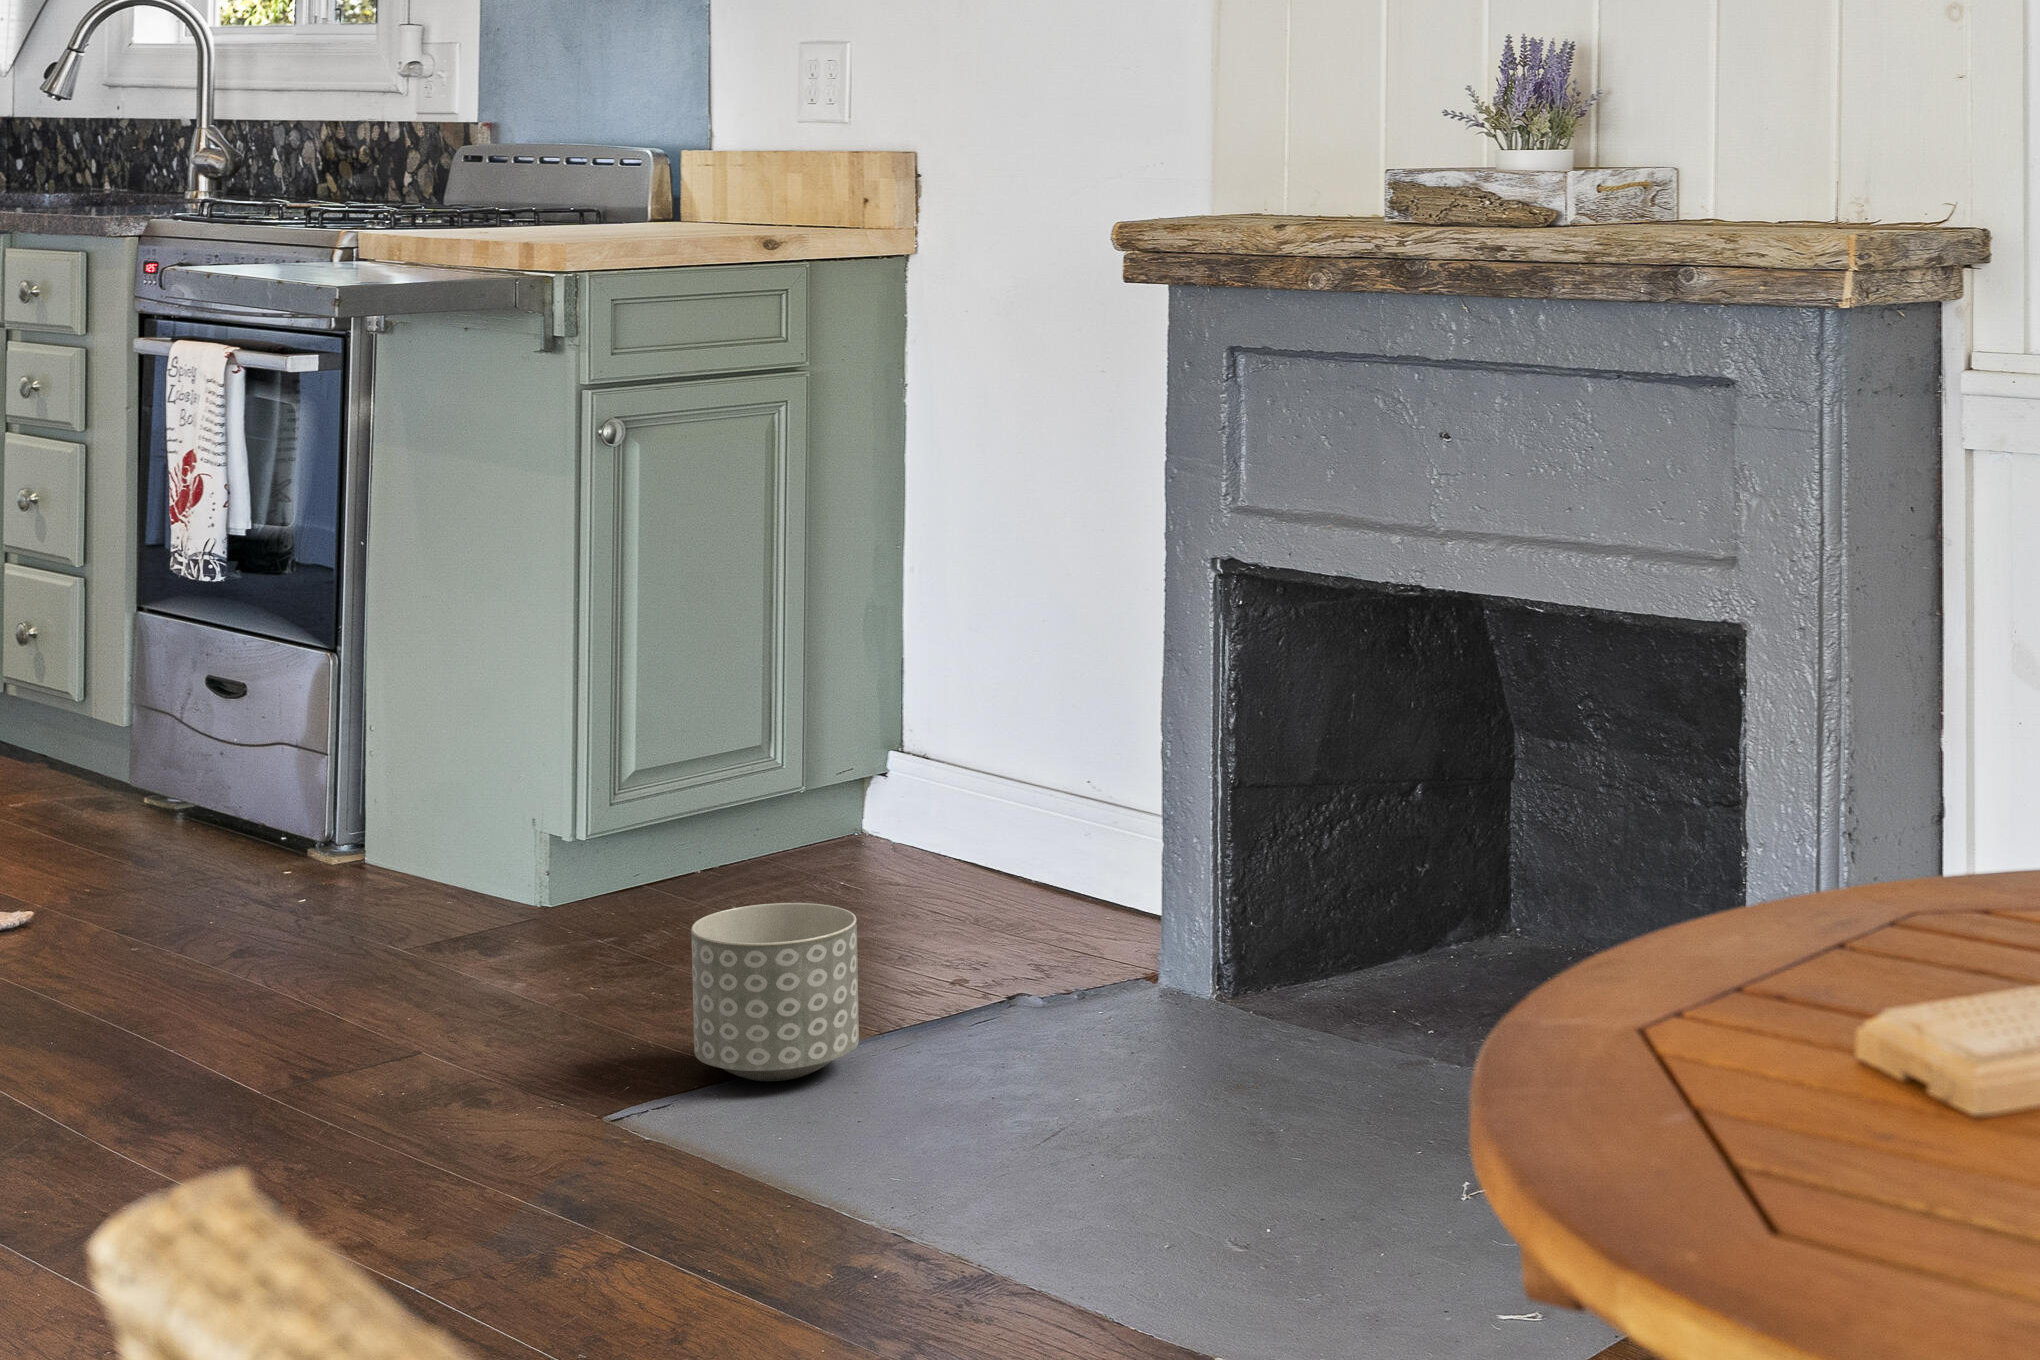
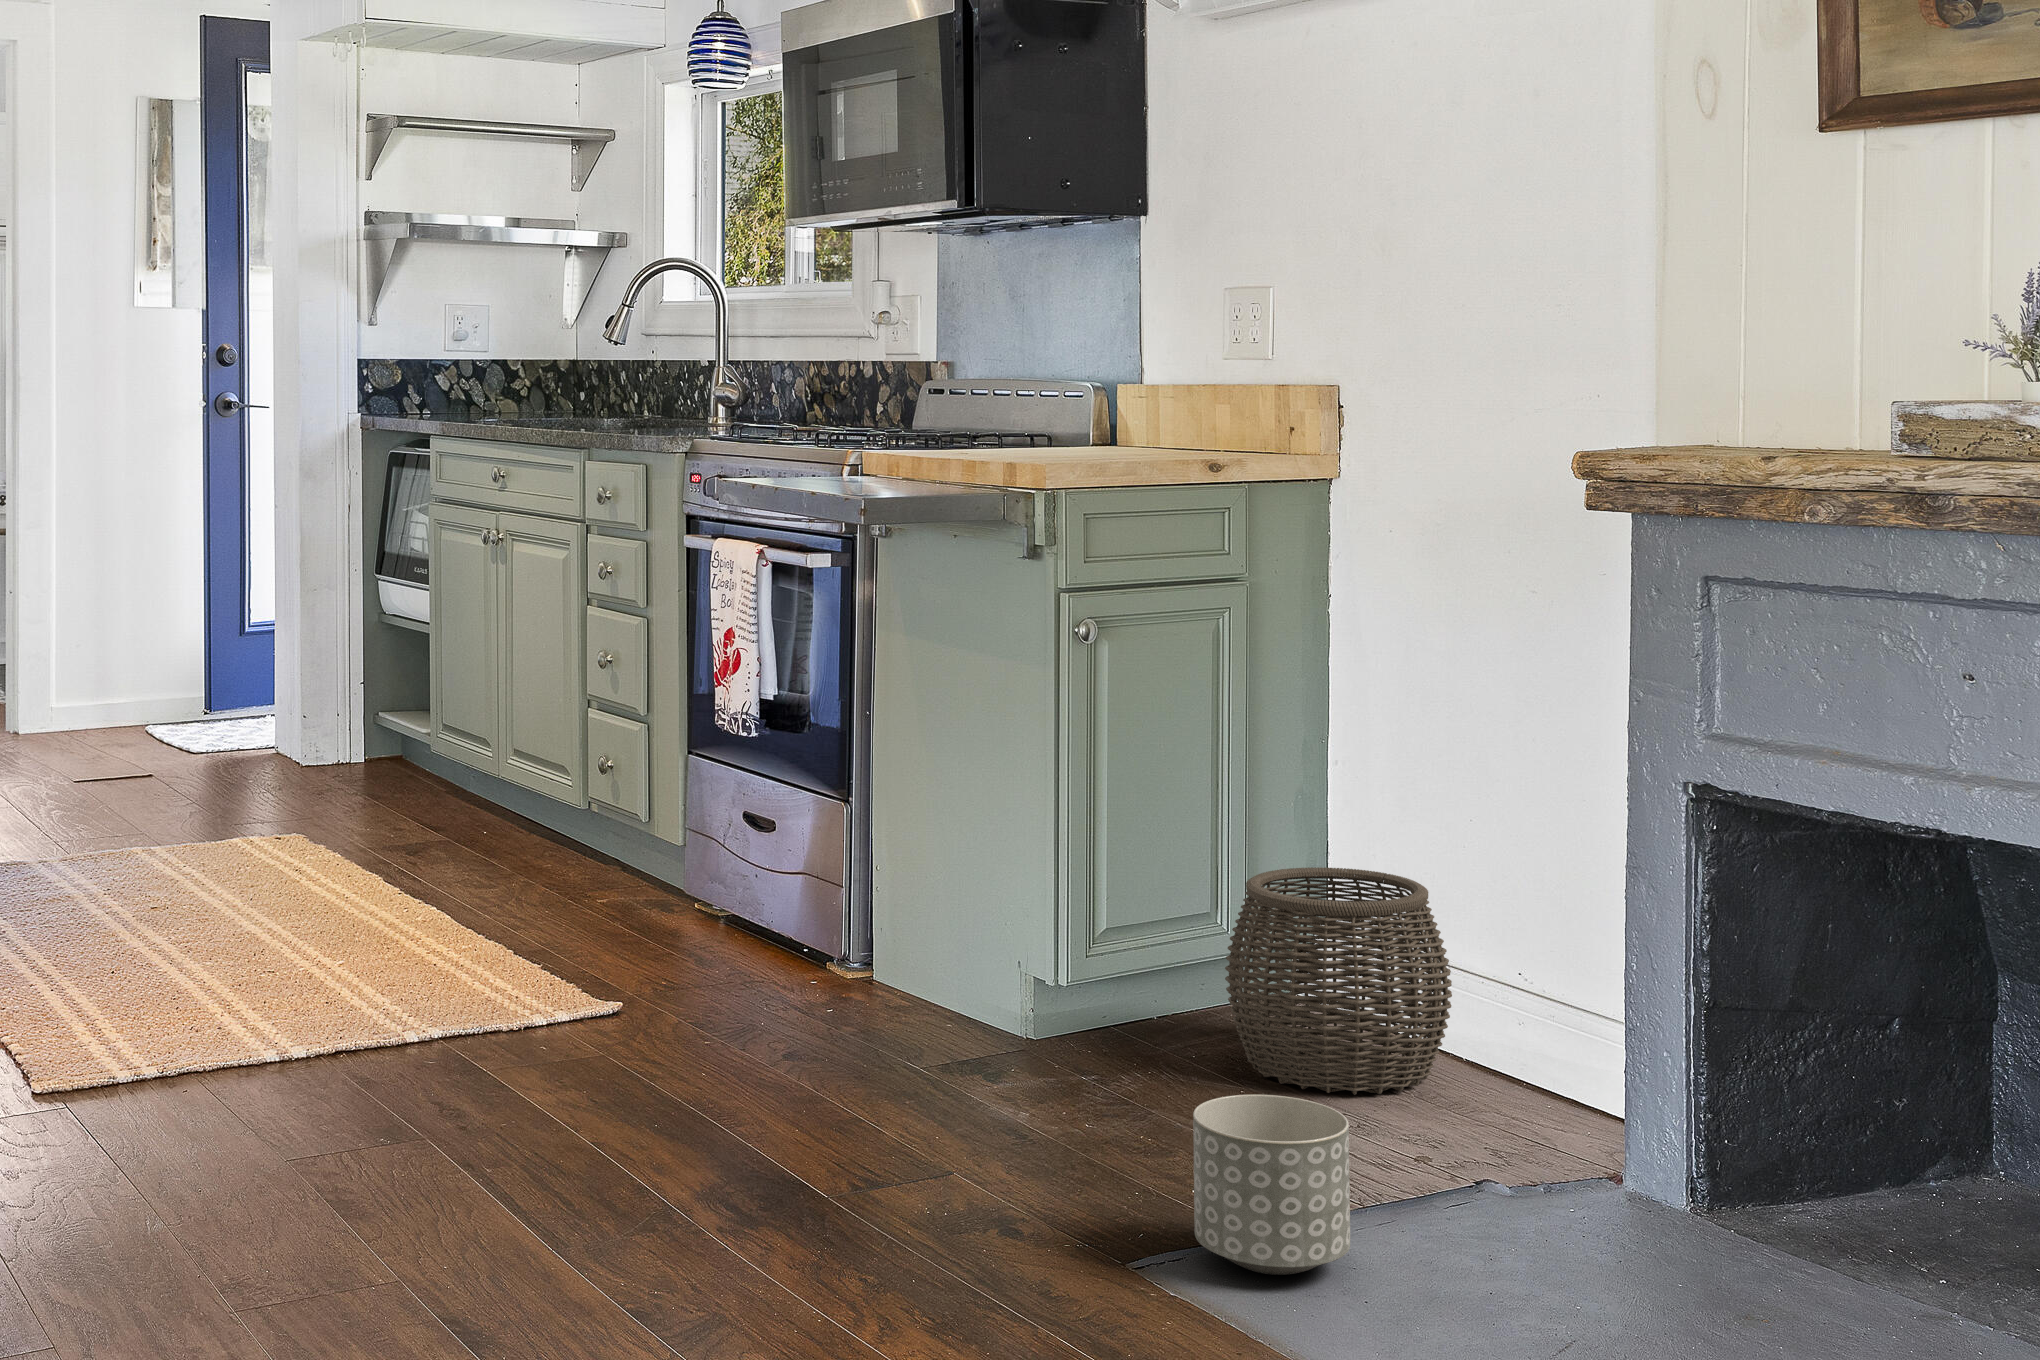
woven basket: none [781,682,1021,914] -> present [1225,867,1452,1095]

